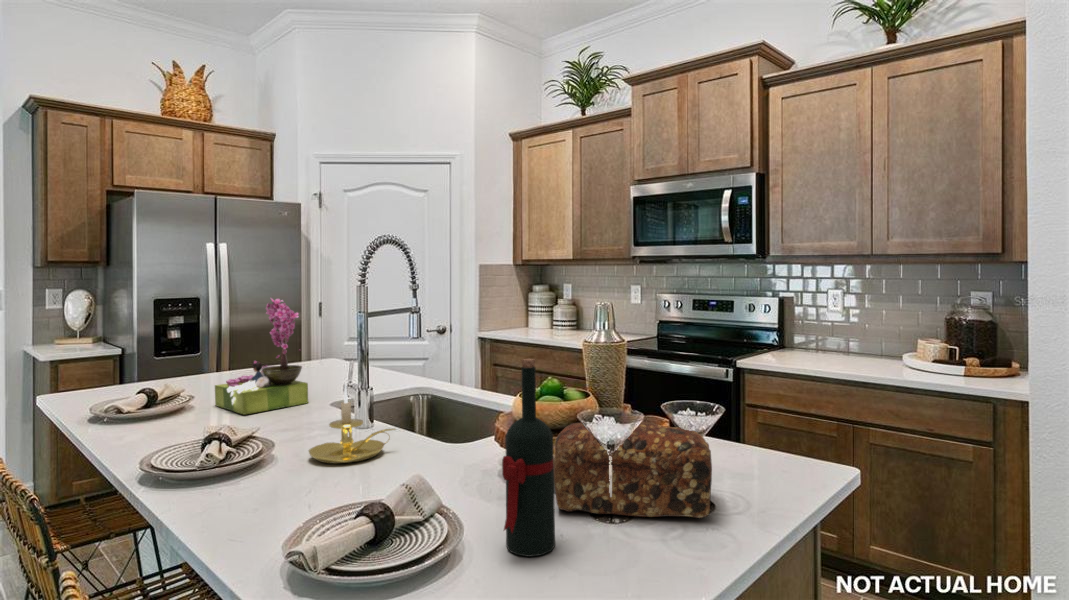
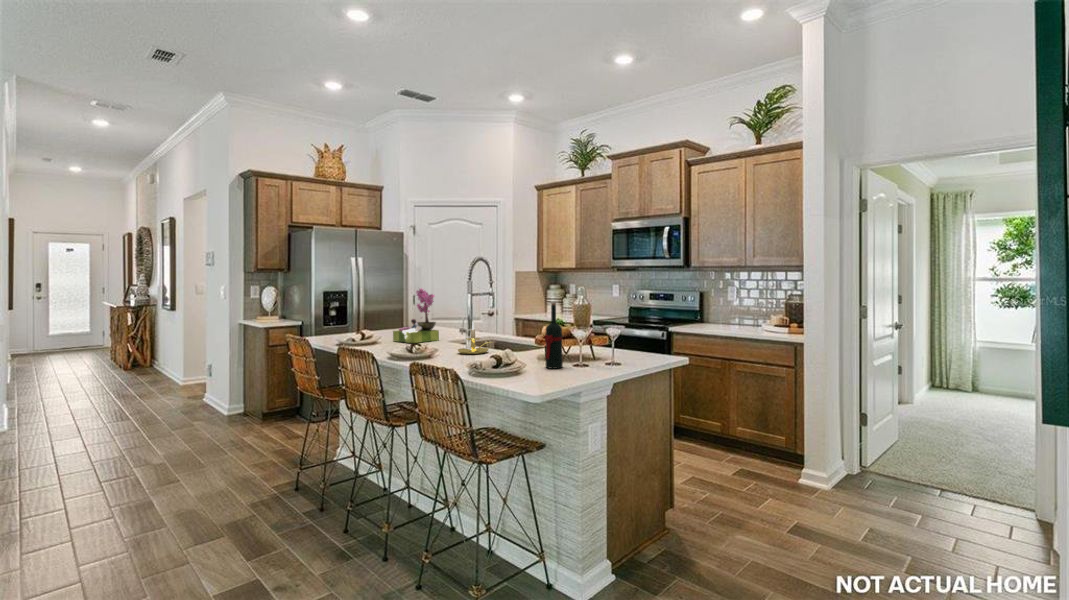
bread loaf: present [554,422,712,518] -> none [562,331,621,363]

